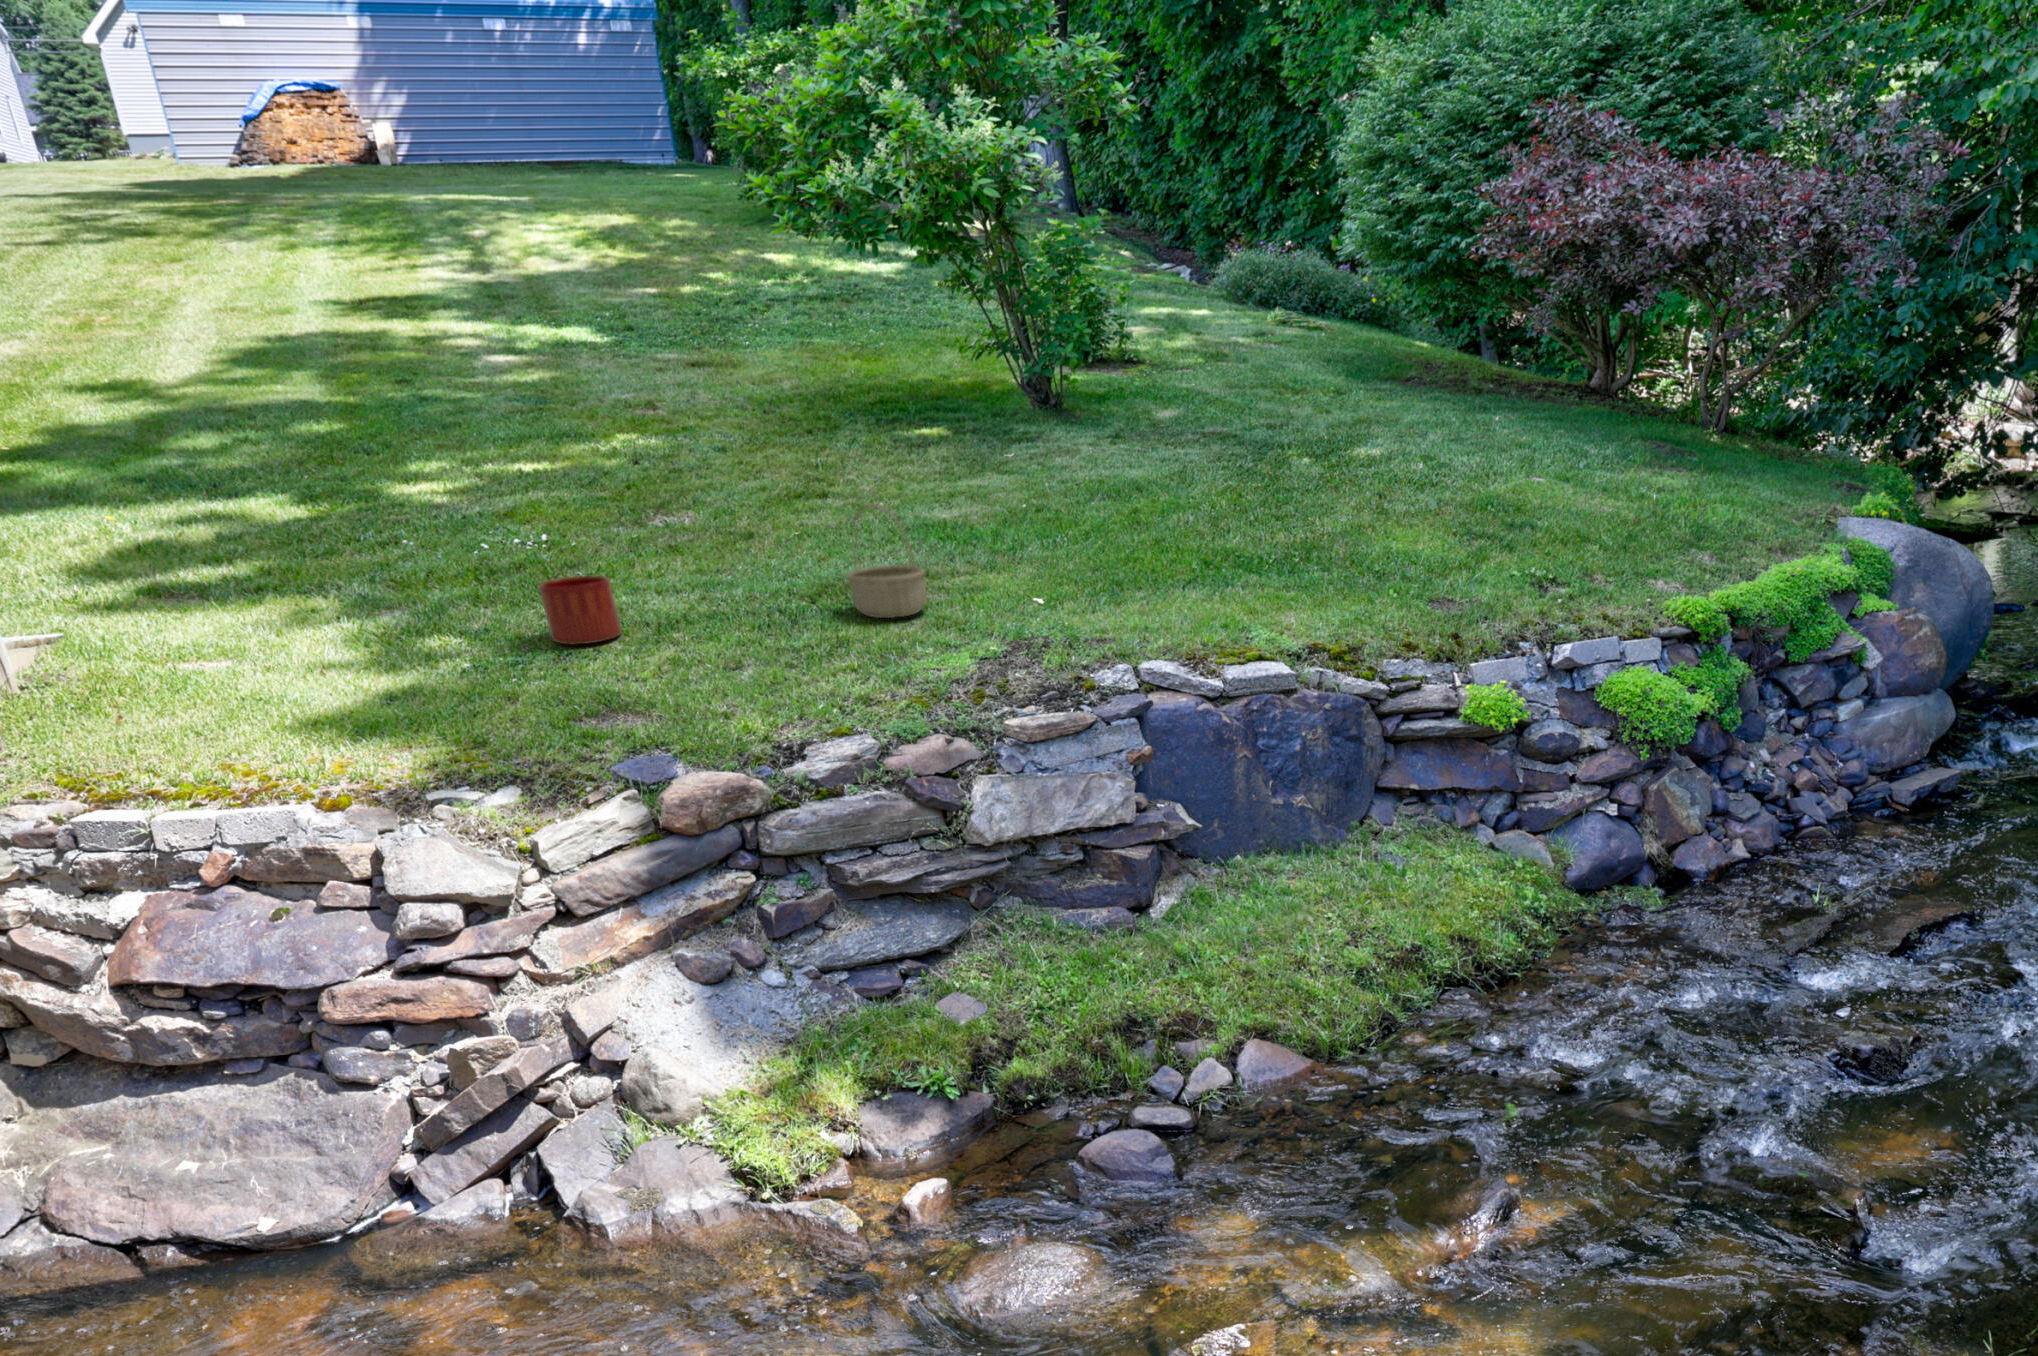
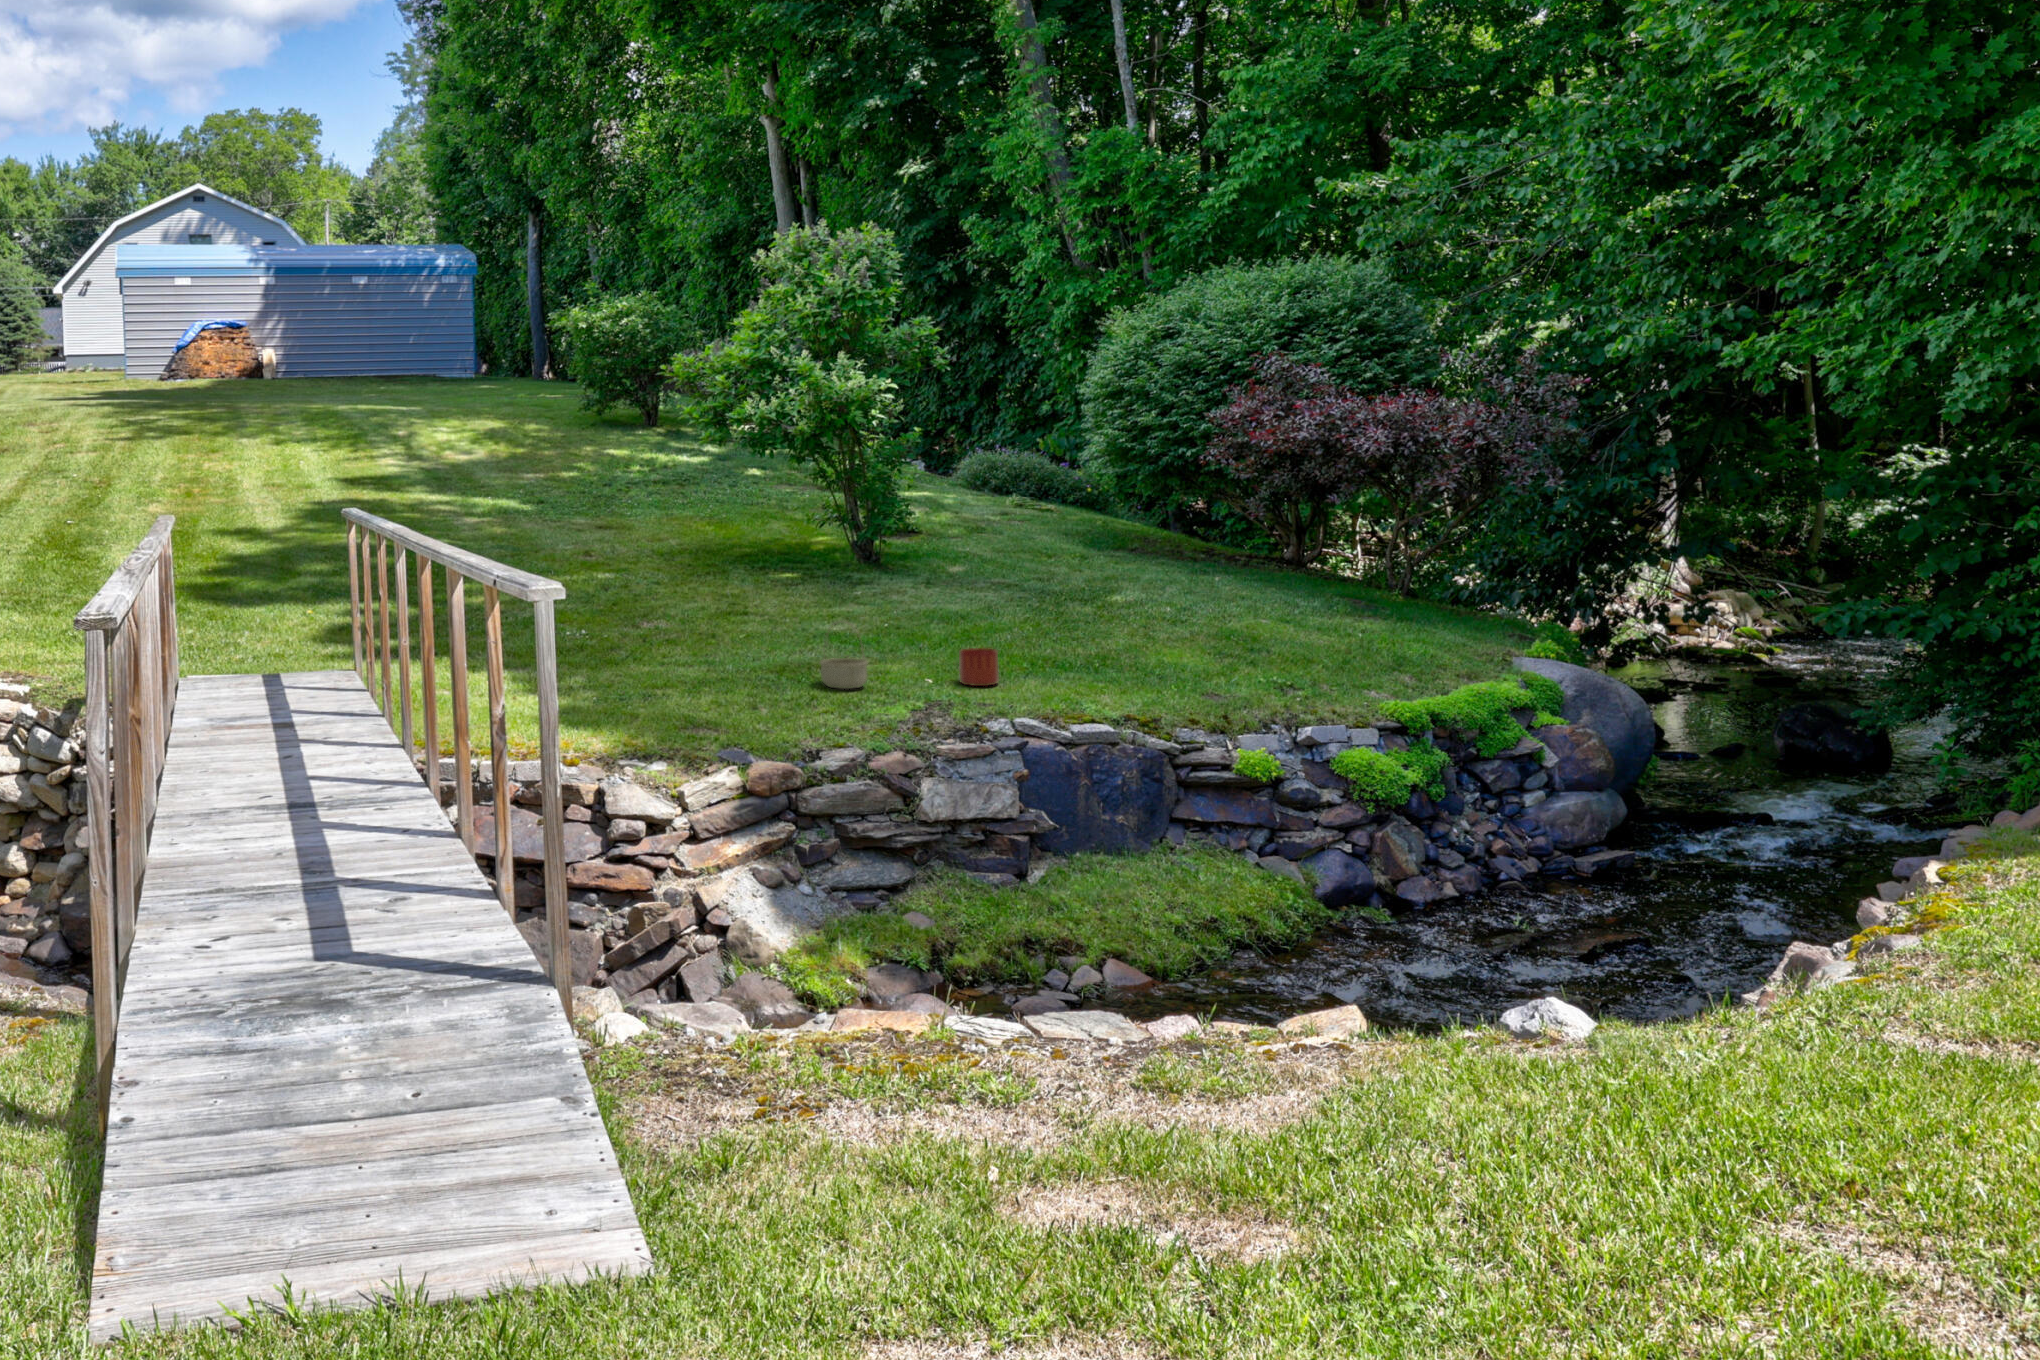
planter: present [539,576,622,645] -> present [959,648,999,686]

